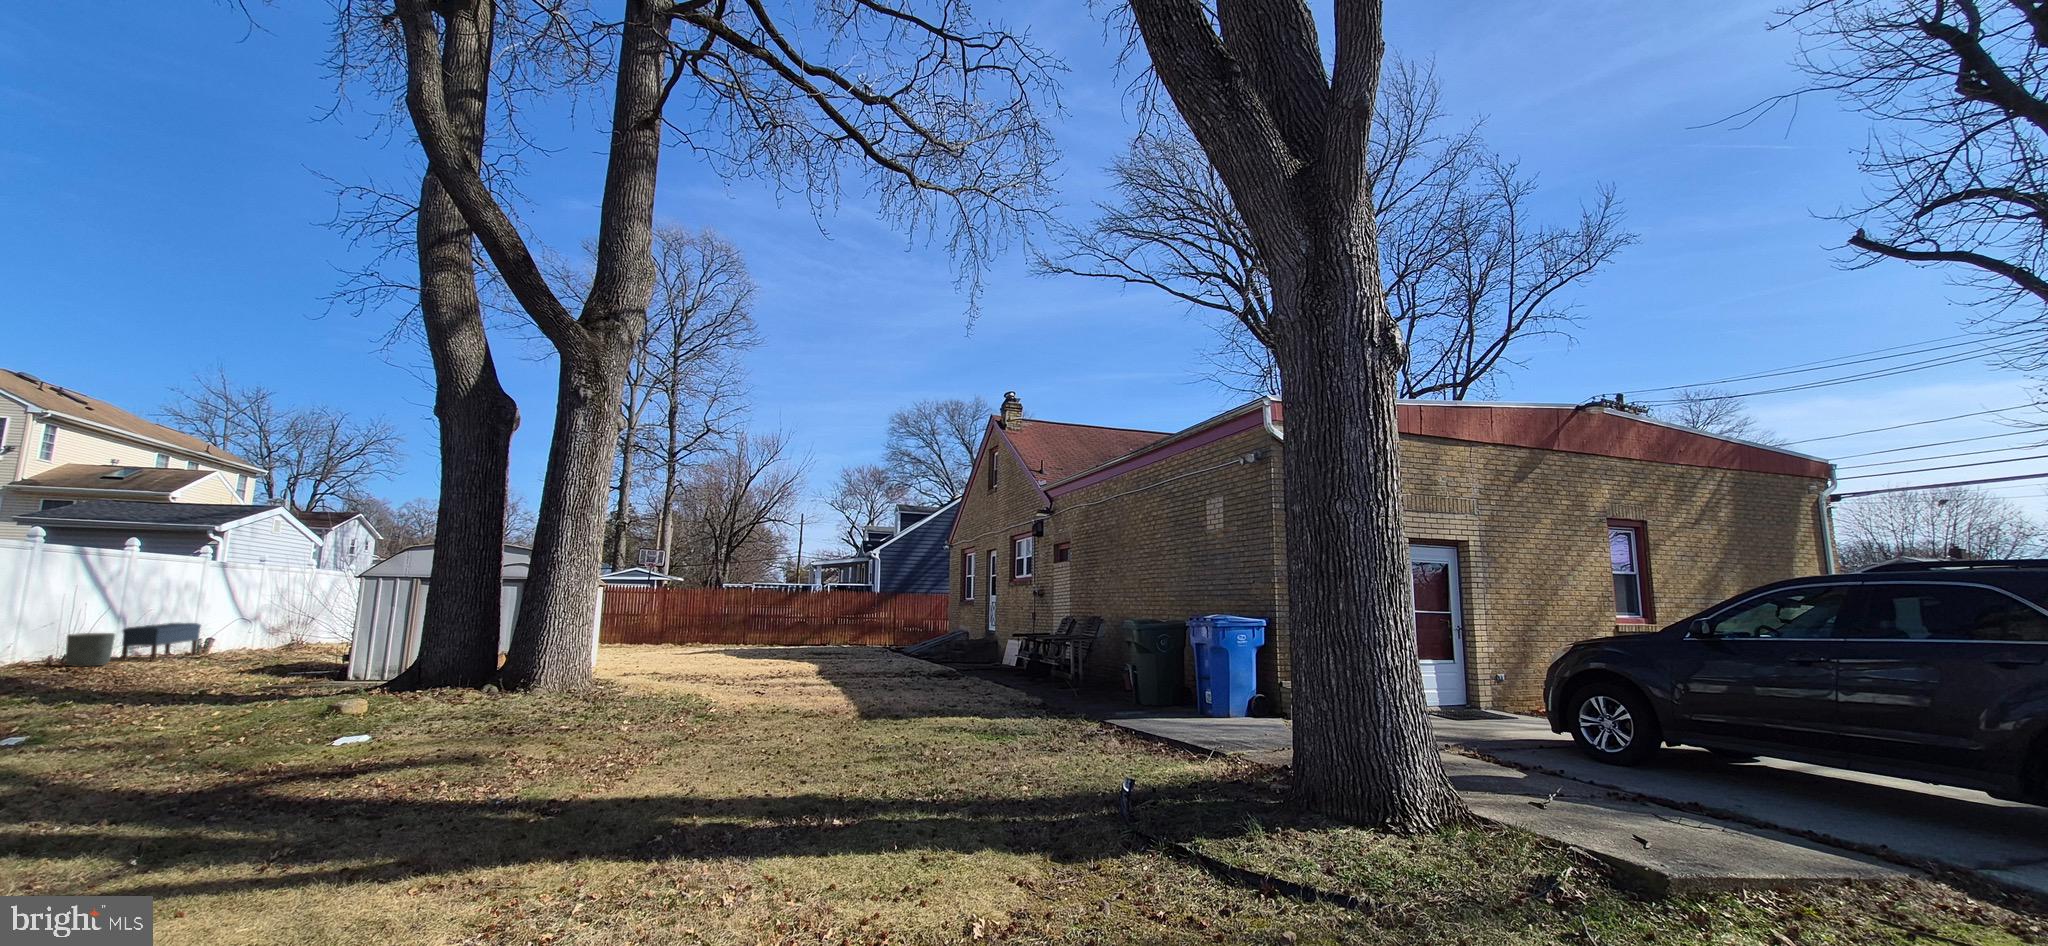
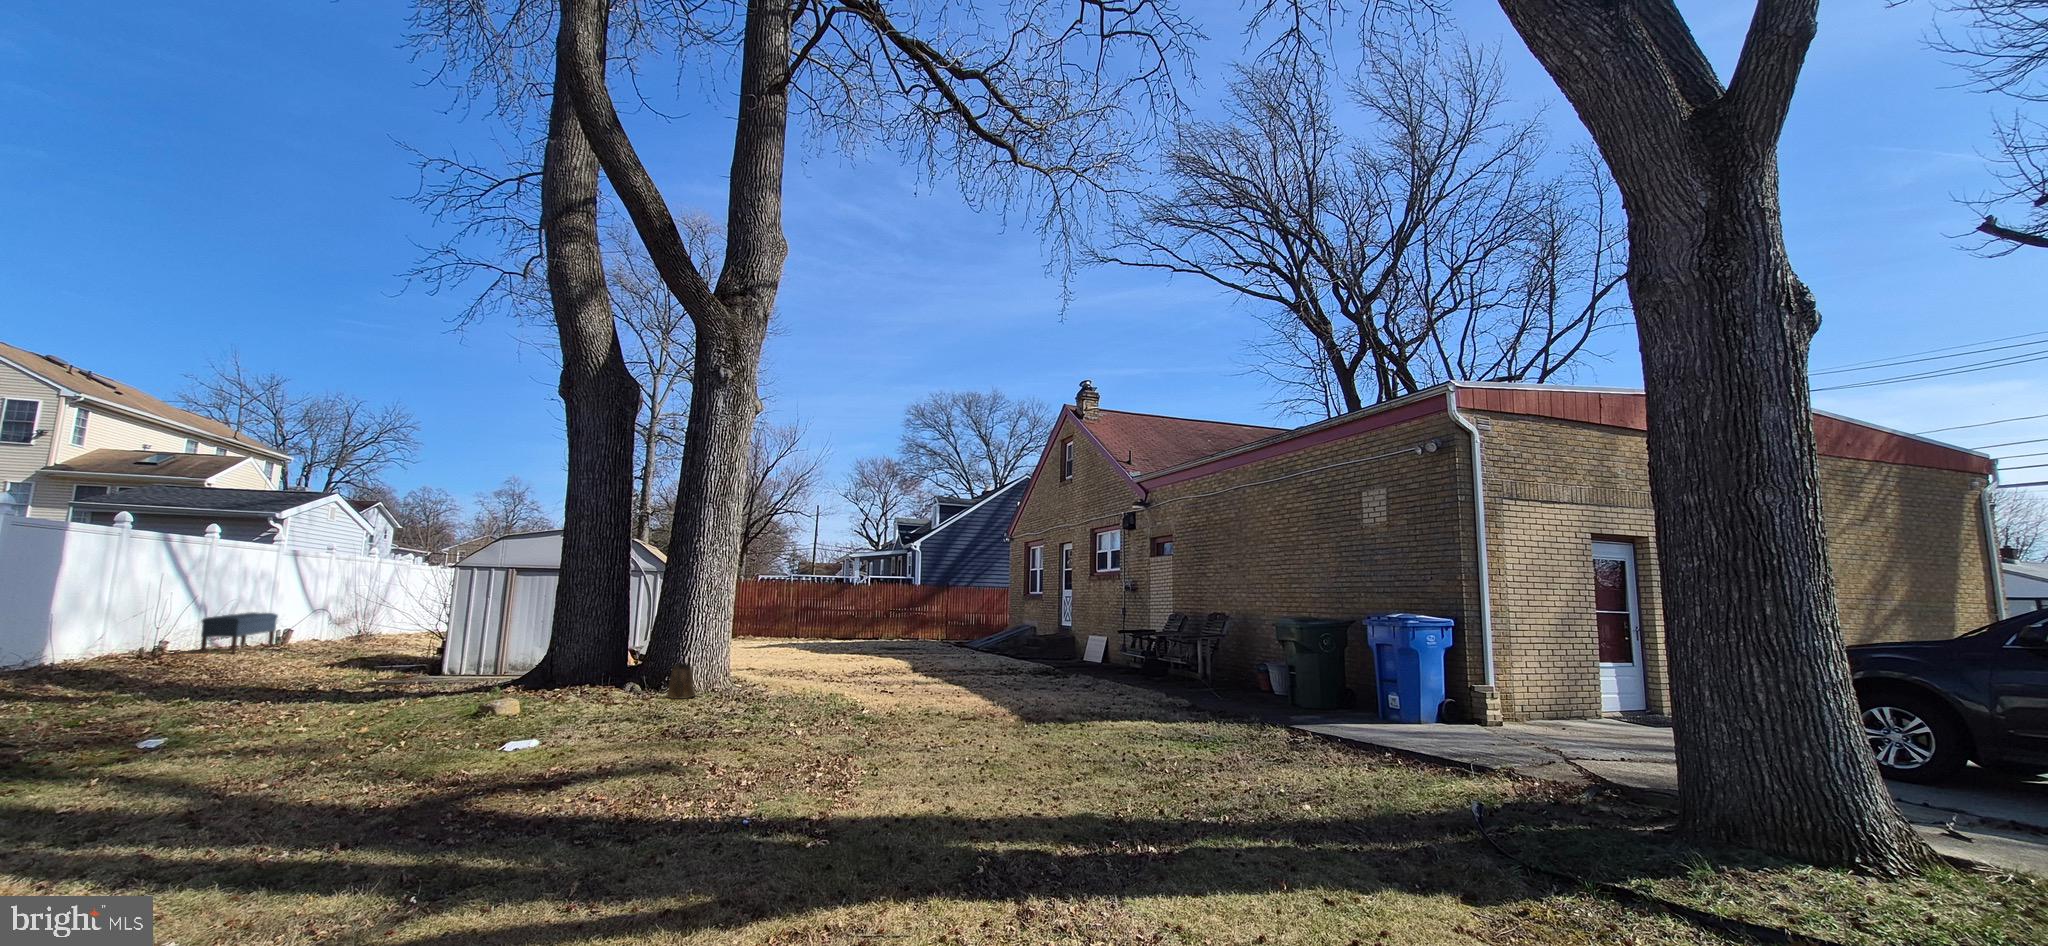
planter: present [66,633,115,667] -> none [149,623,200,659]
watering can: none [496,664,526,697] -> present [666,663,695,699]

